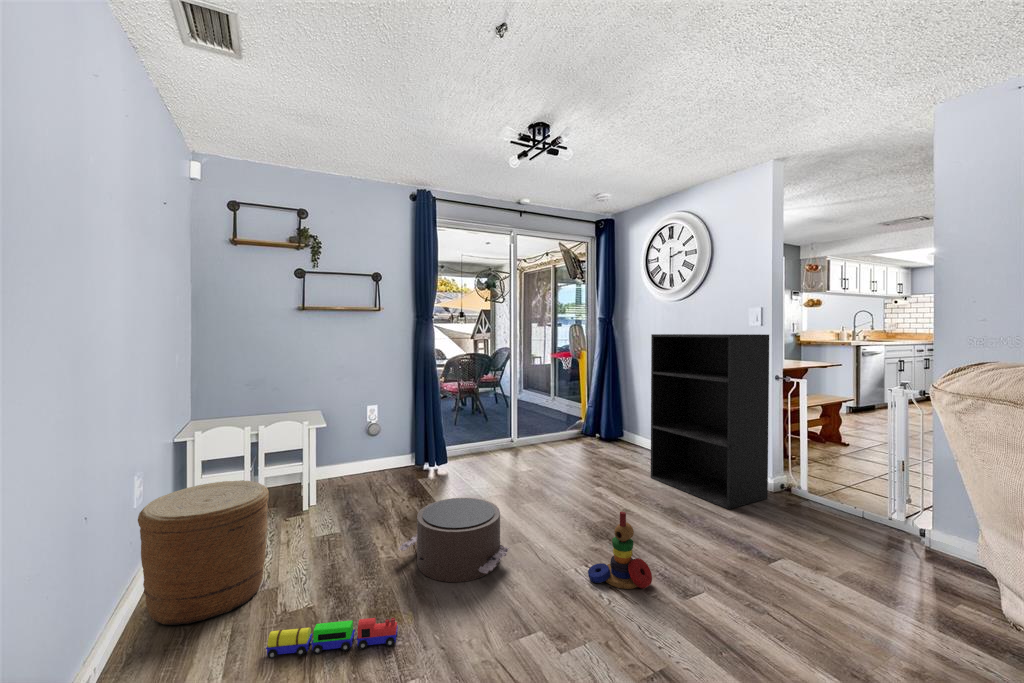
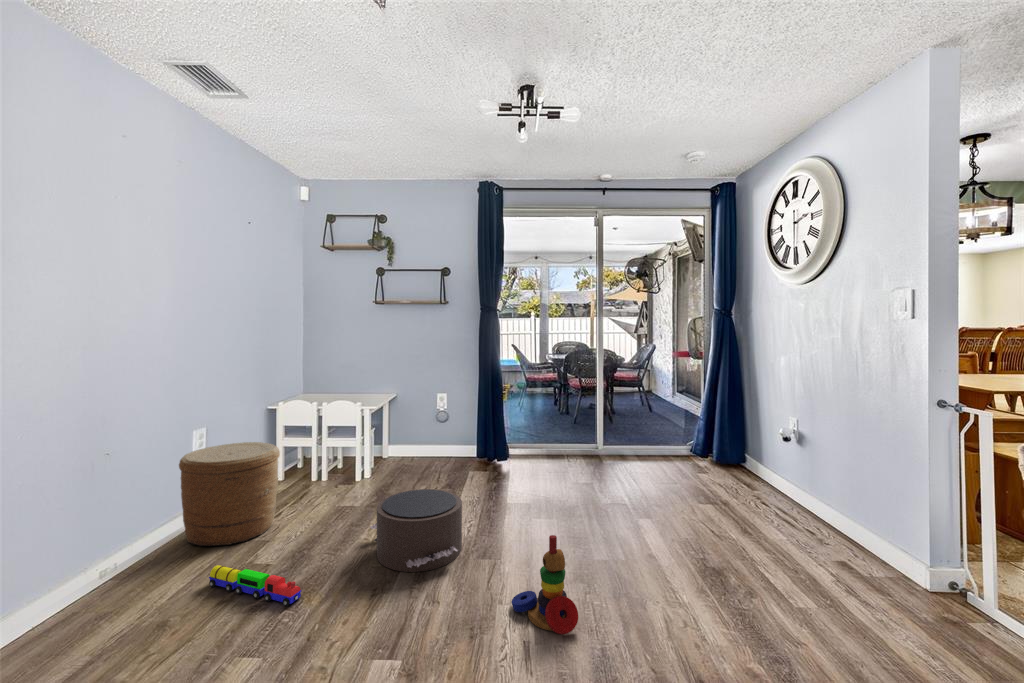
bookshelf: present [651,334,769,509] -> none [727,324,894,577]

